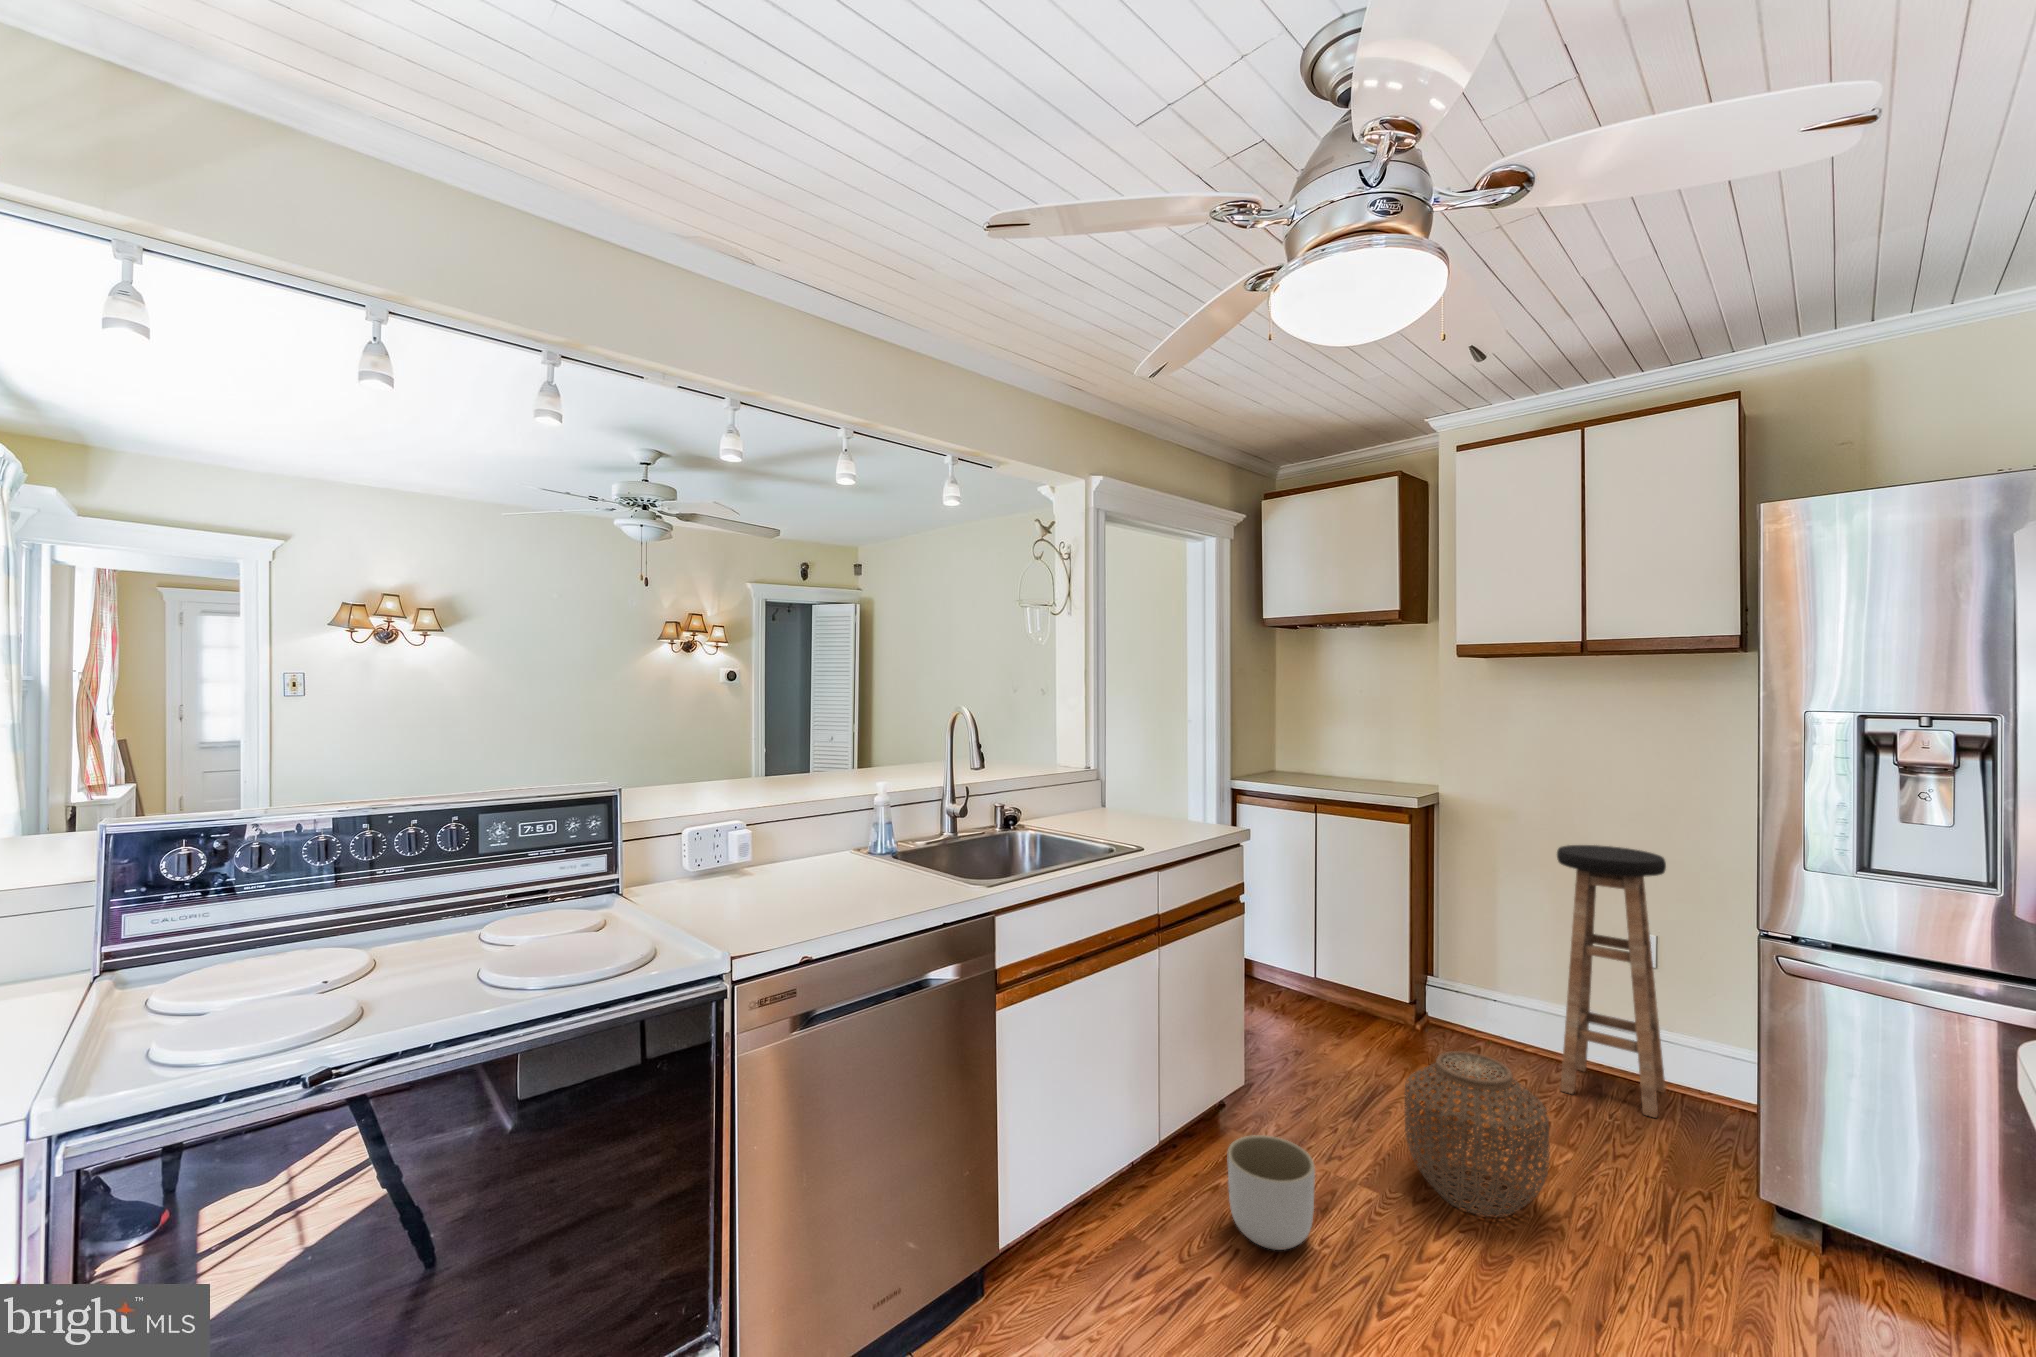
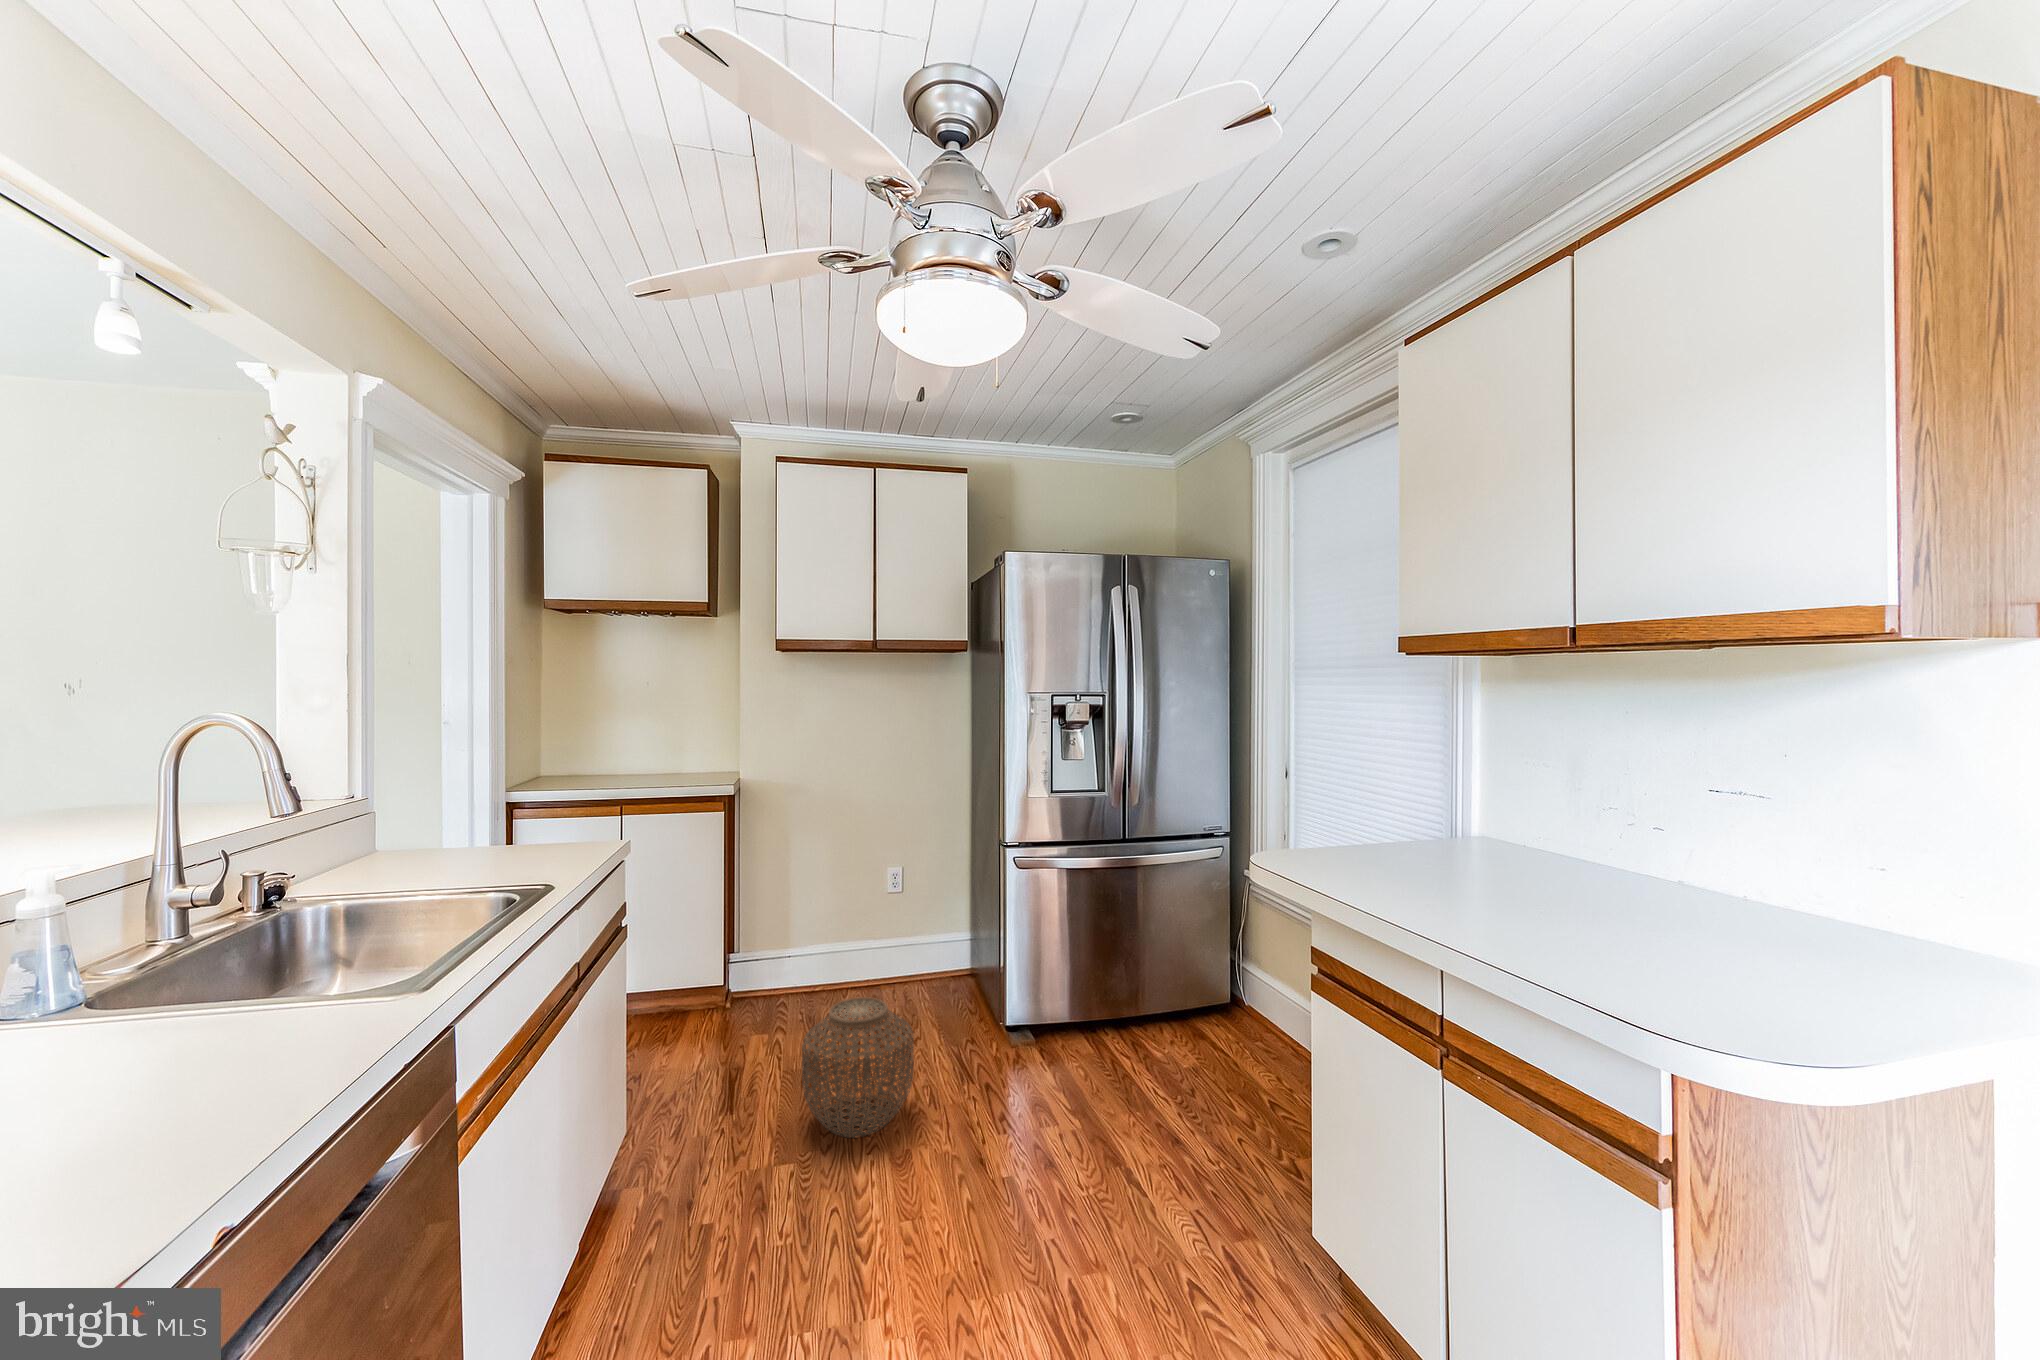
bar stool: present [1557,845,1666,1118] -> none [847,805,917,1011]
planter: present [1227,1135,1315,1250] -> none [687,1154,780,1279]

